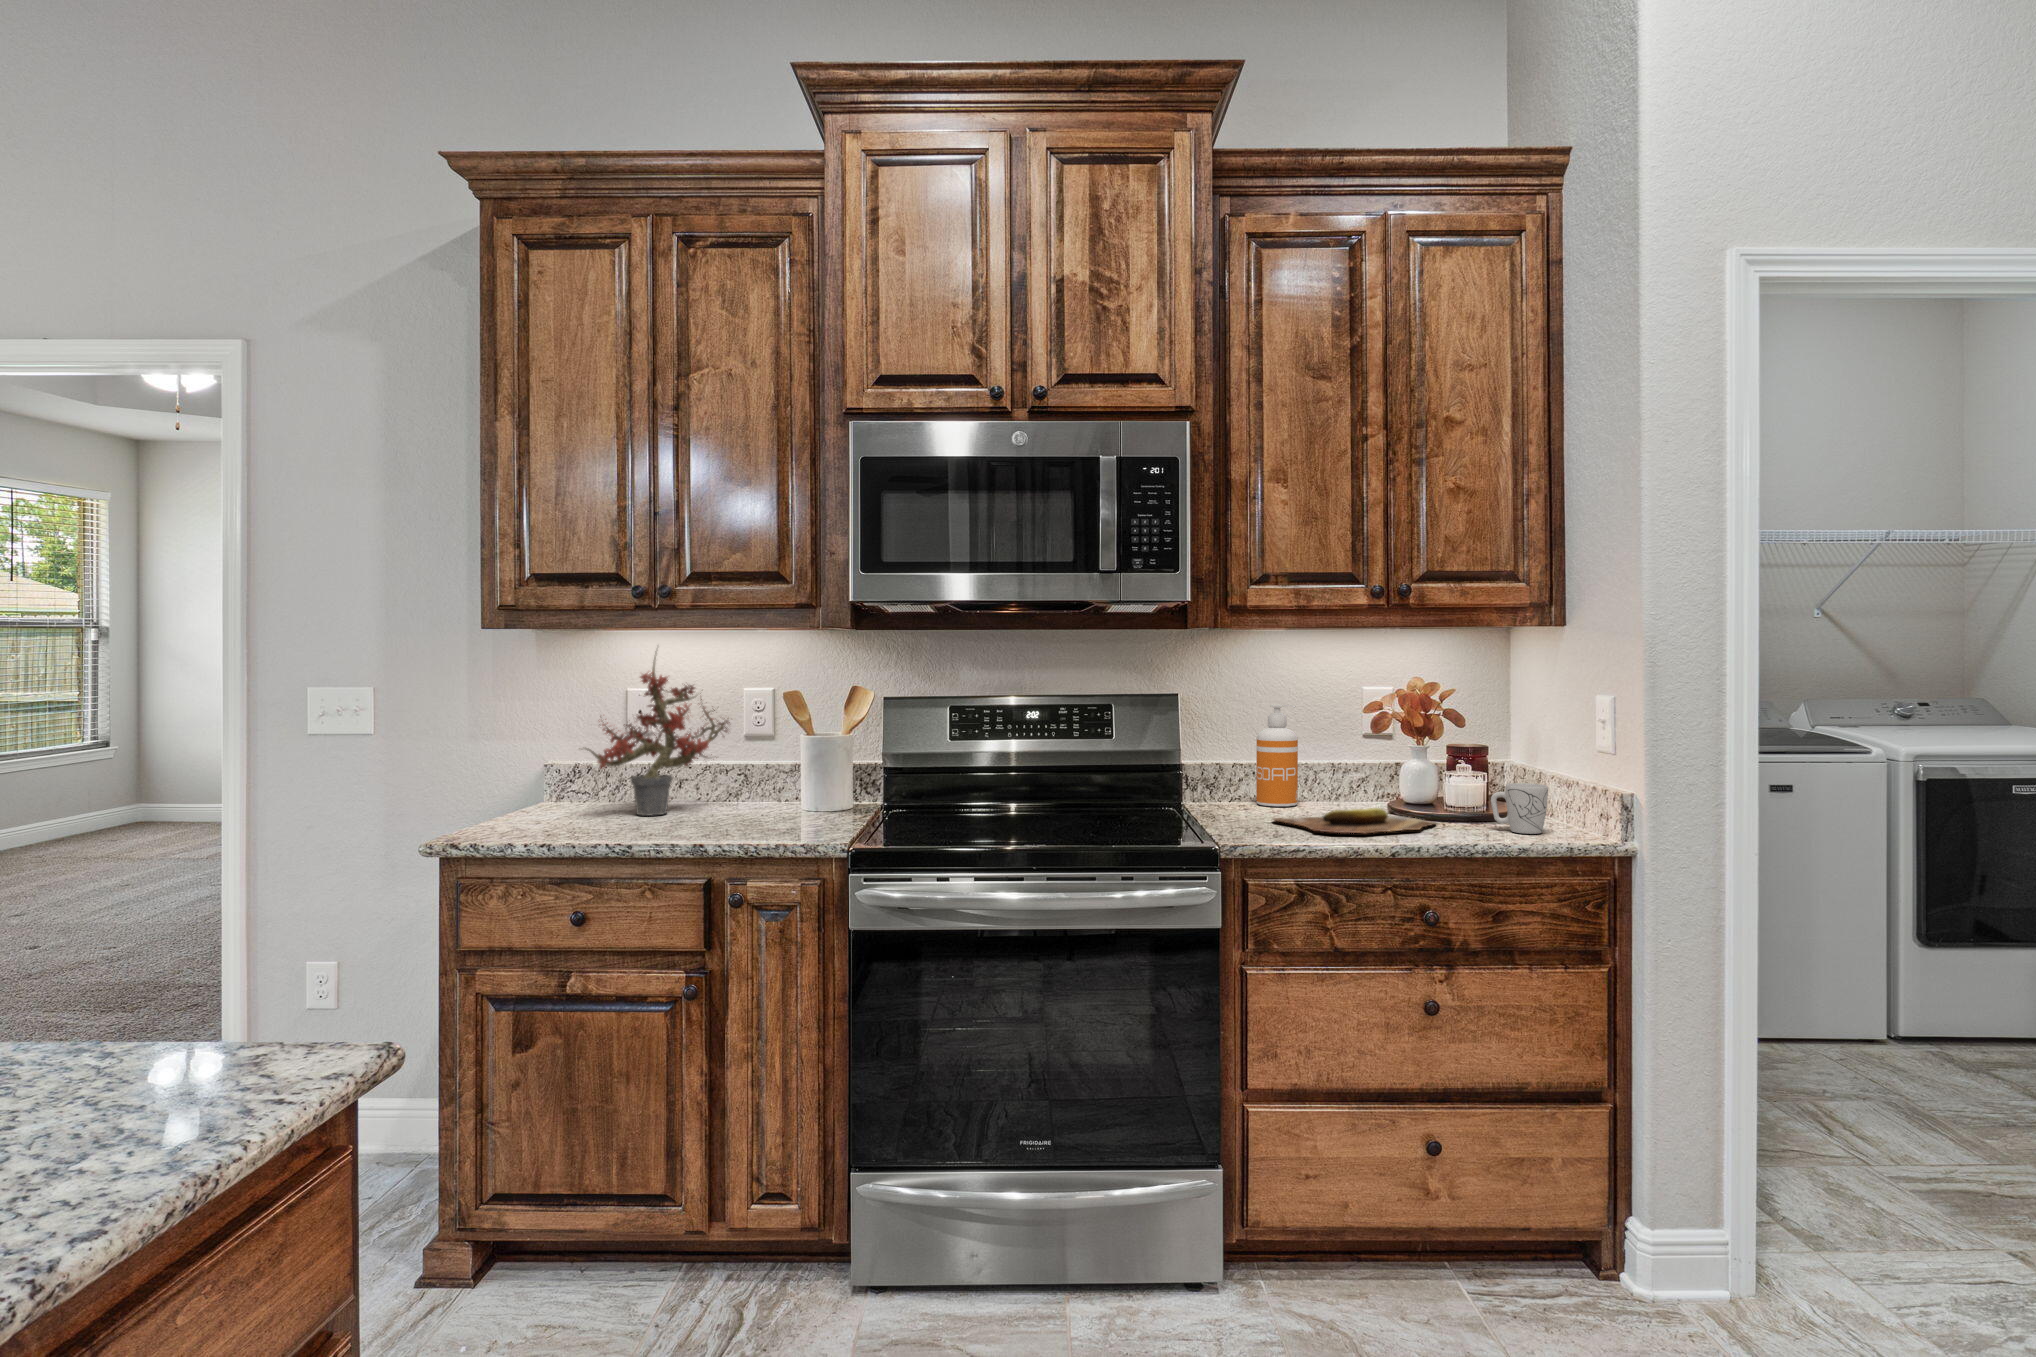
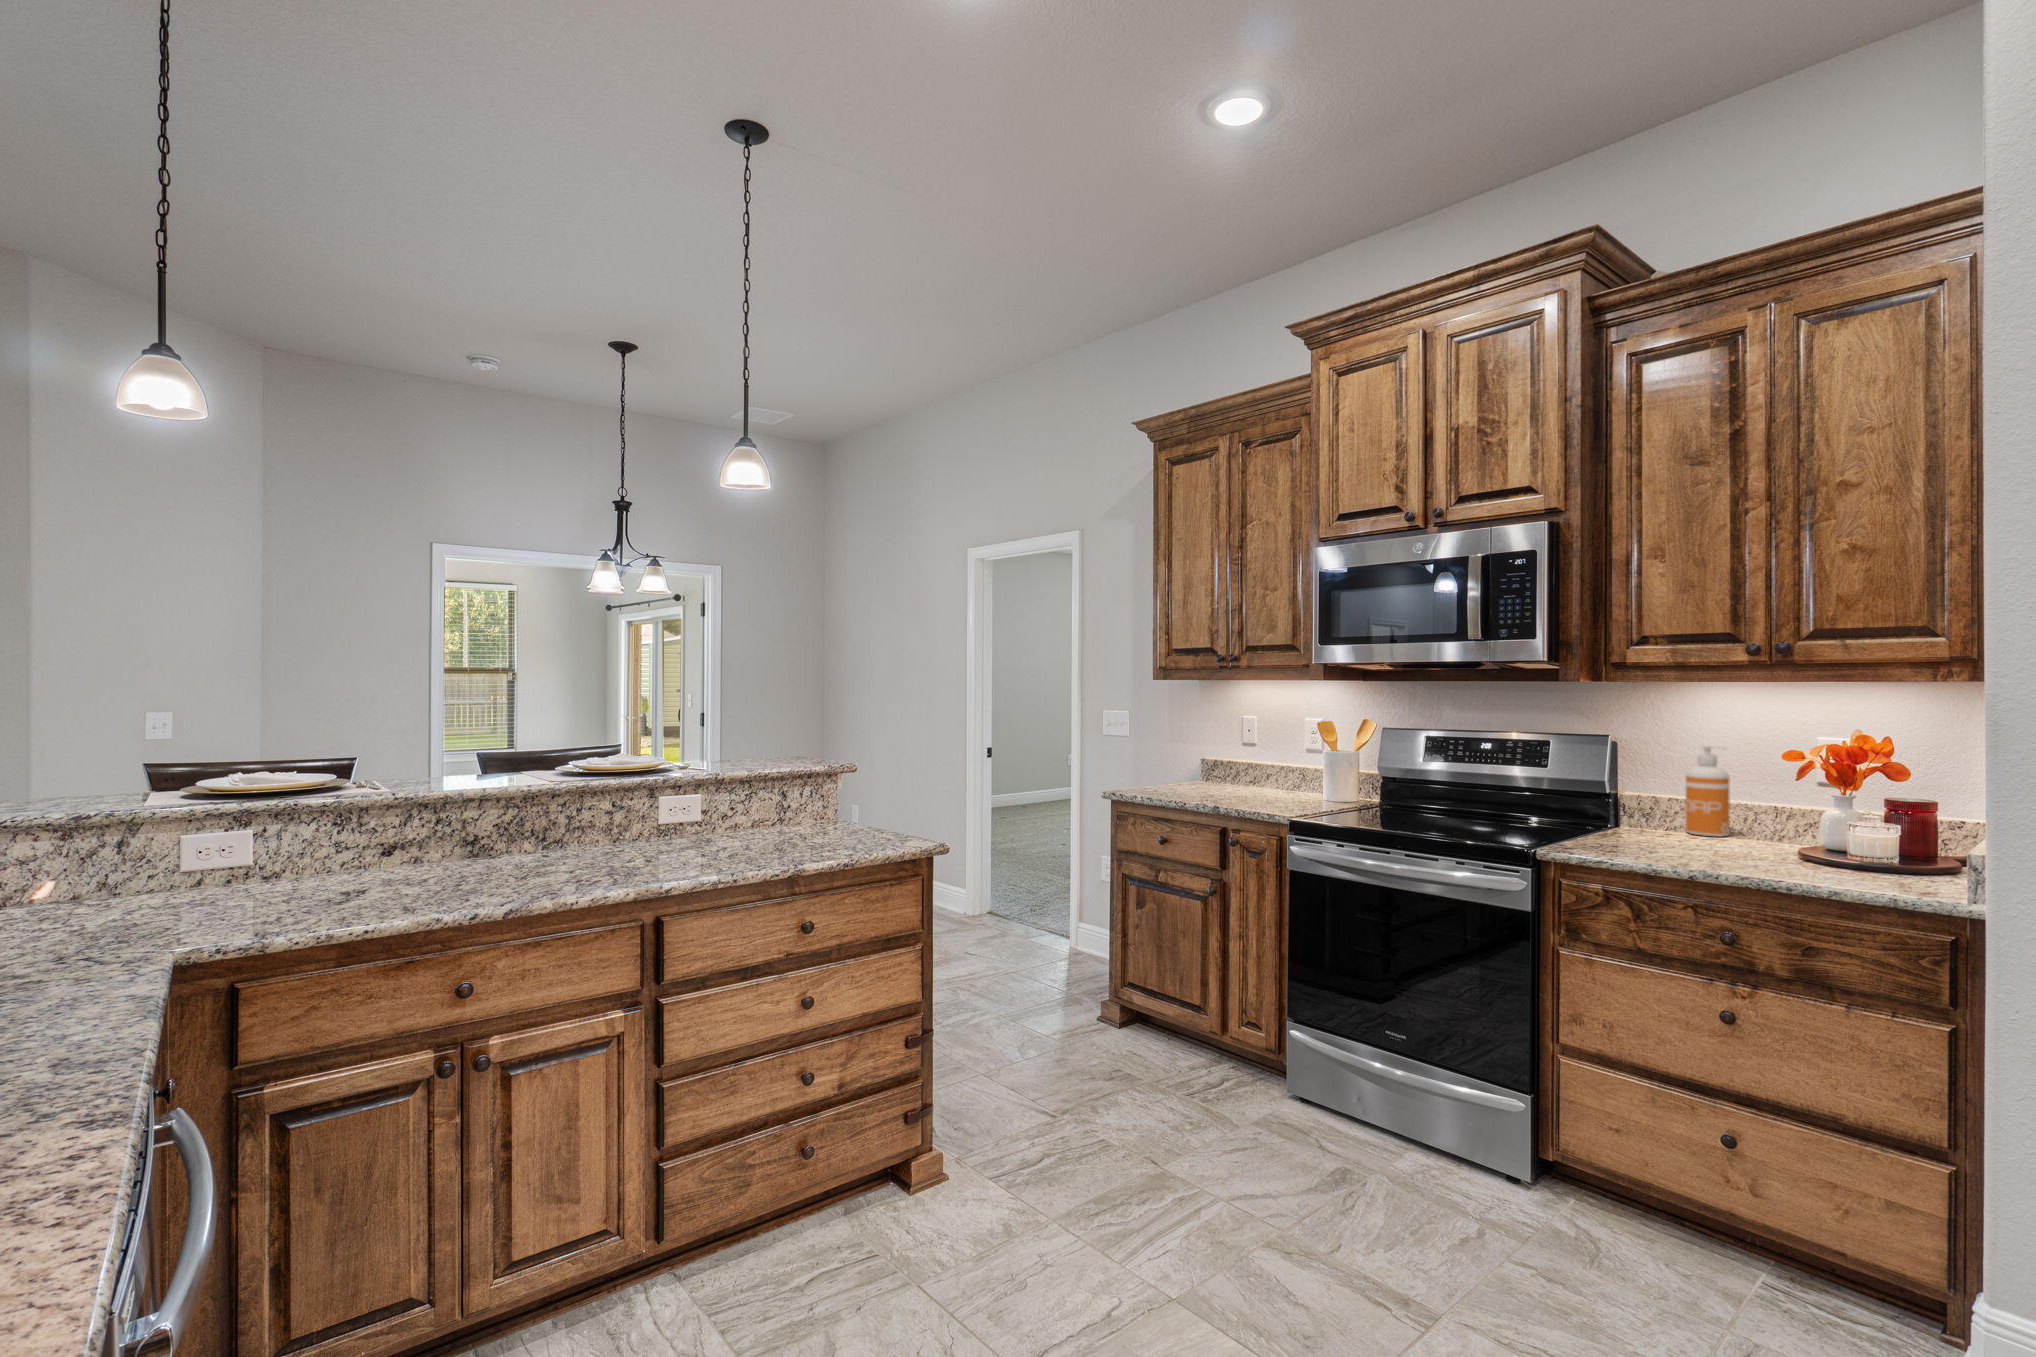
potted plant: present [585,657,730,816] -> none [1185,688,1286,790]
mug: present [1491,783,1548,834] -> none [1860,835,1923,886]
cutting board: present [1274,808,1435,833] -> none [1641,839,1815,865]

